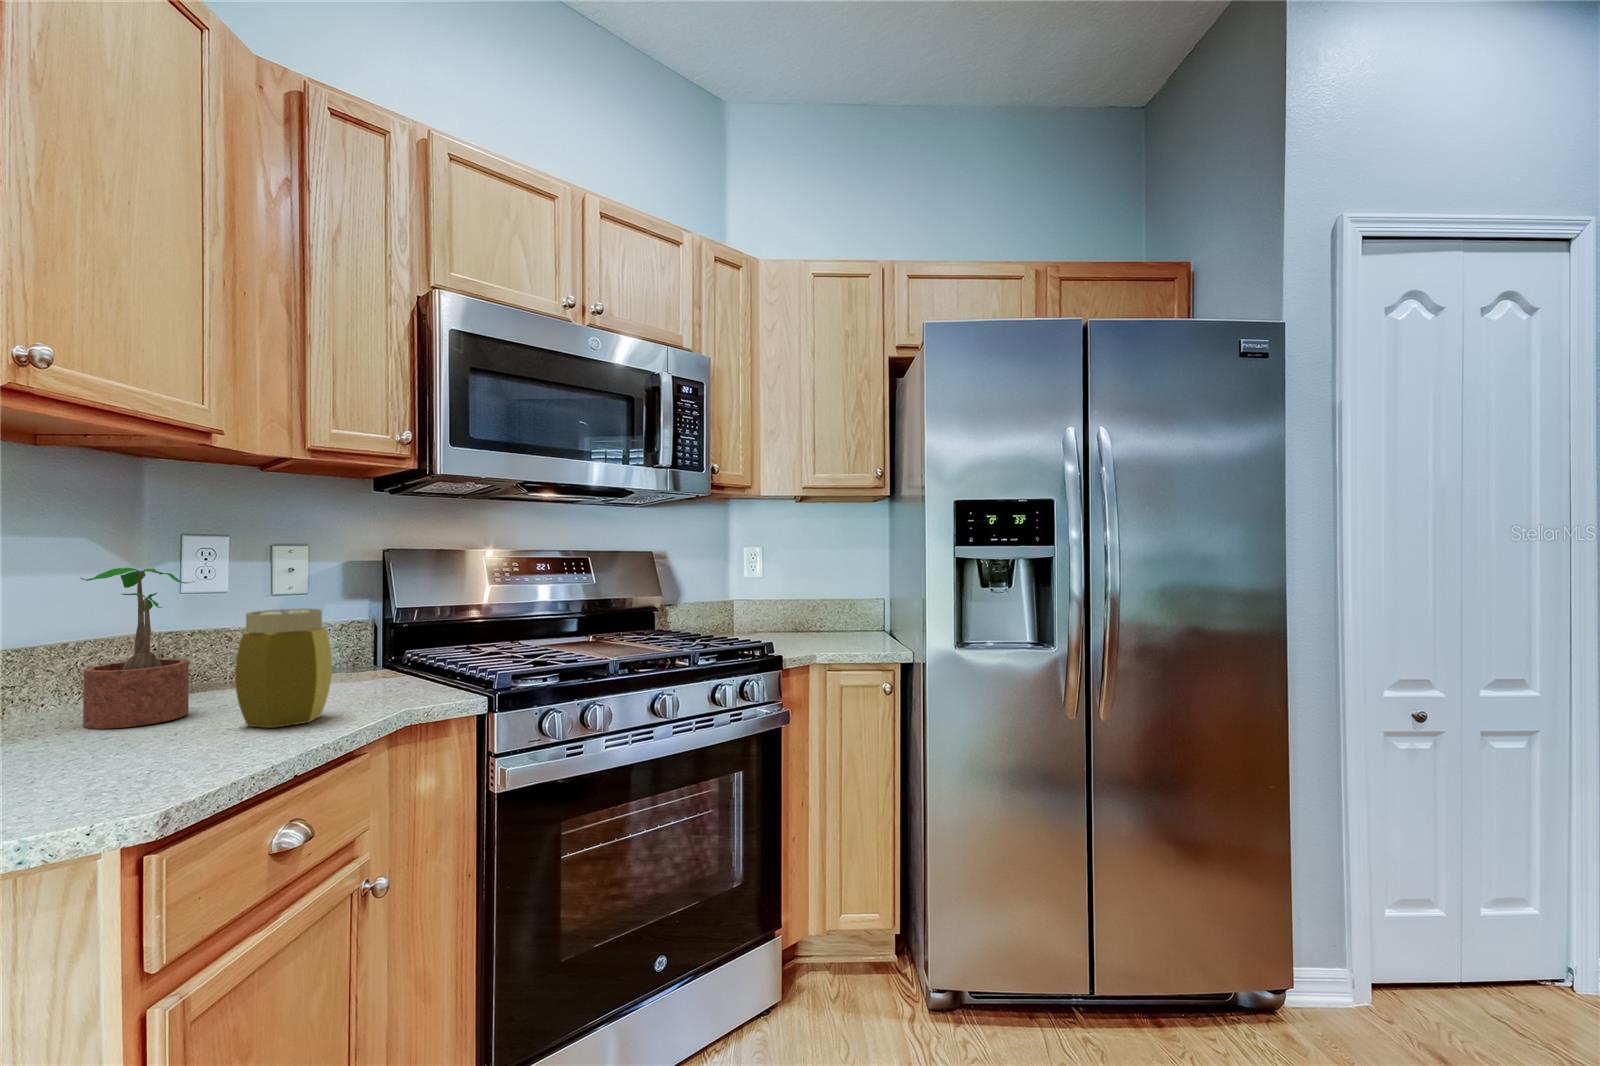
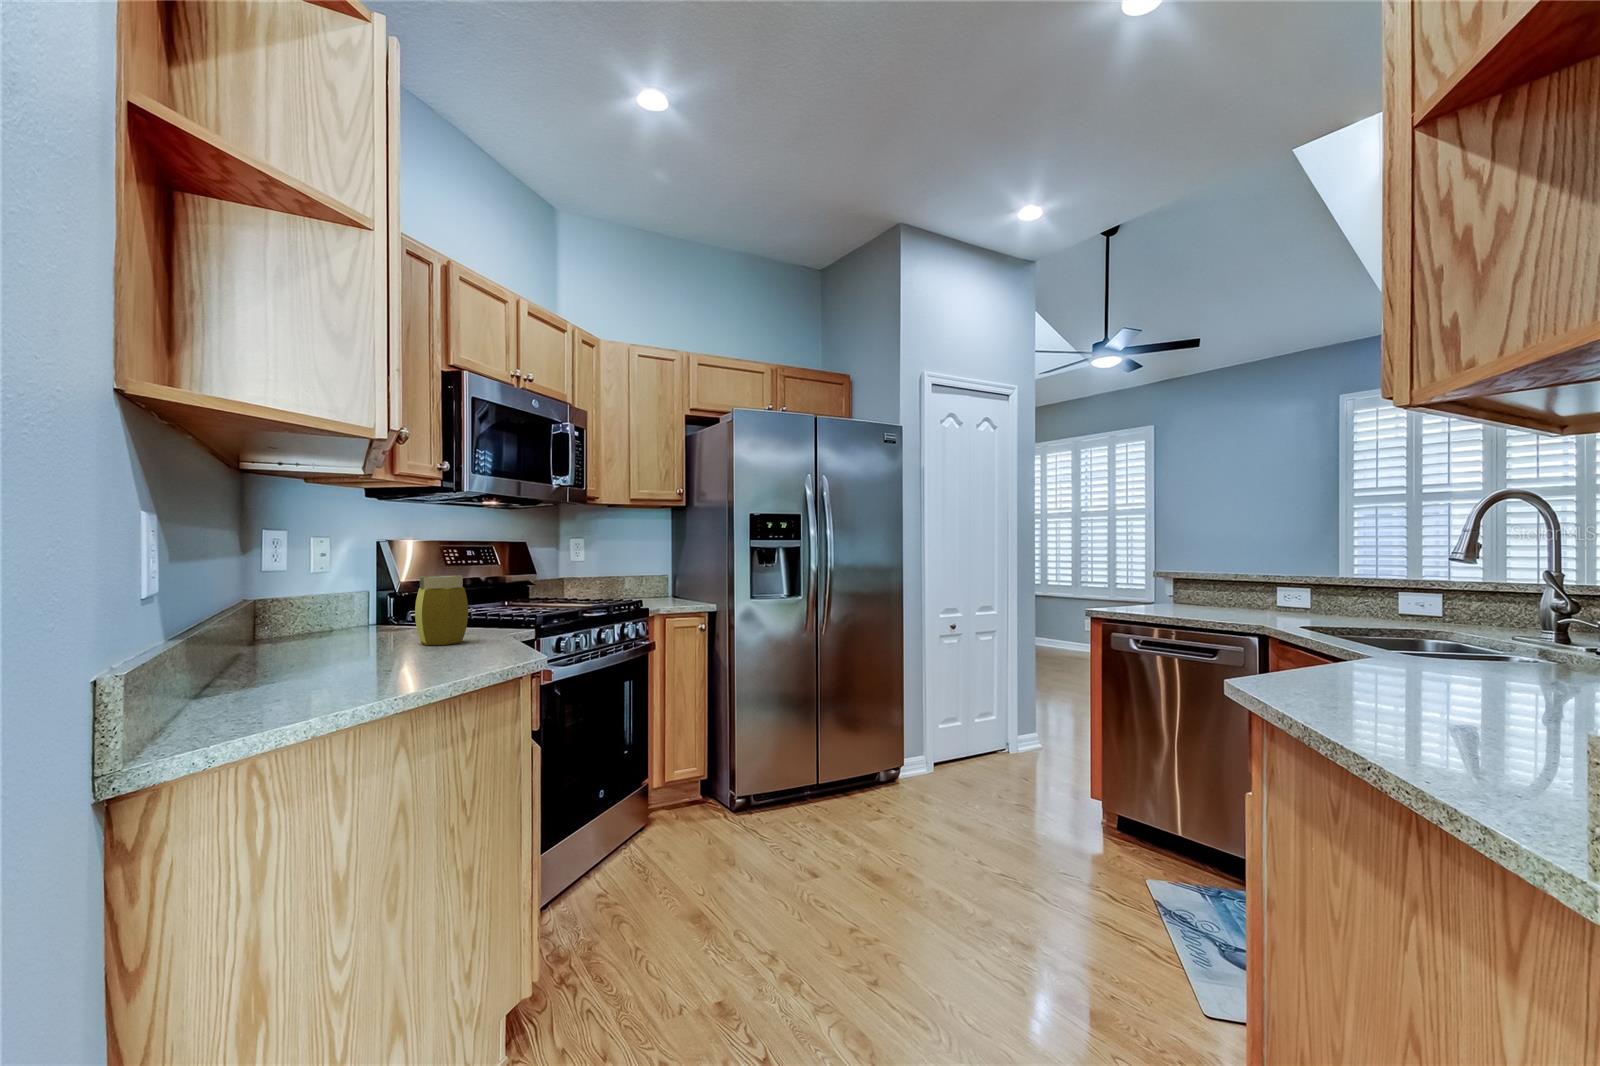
potted plant: present [81,568,189,729] -> none [299,551,363,653]

